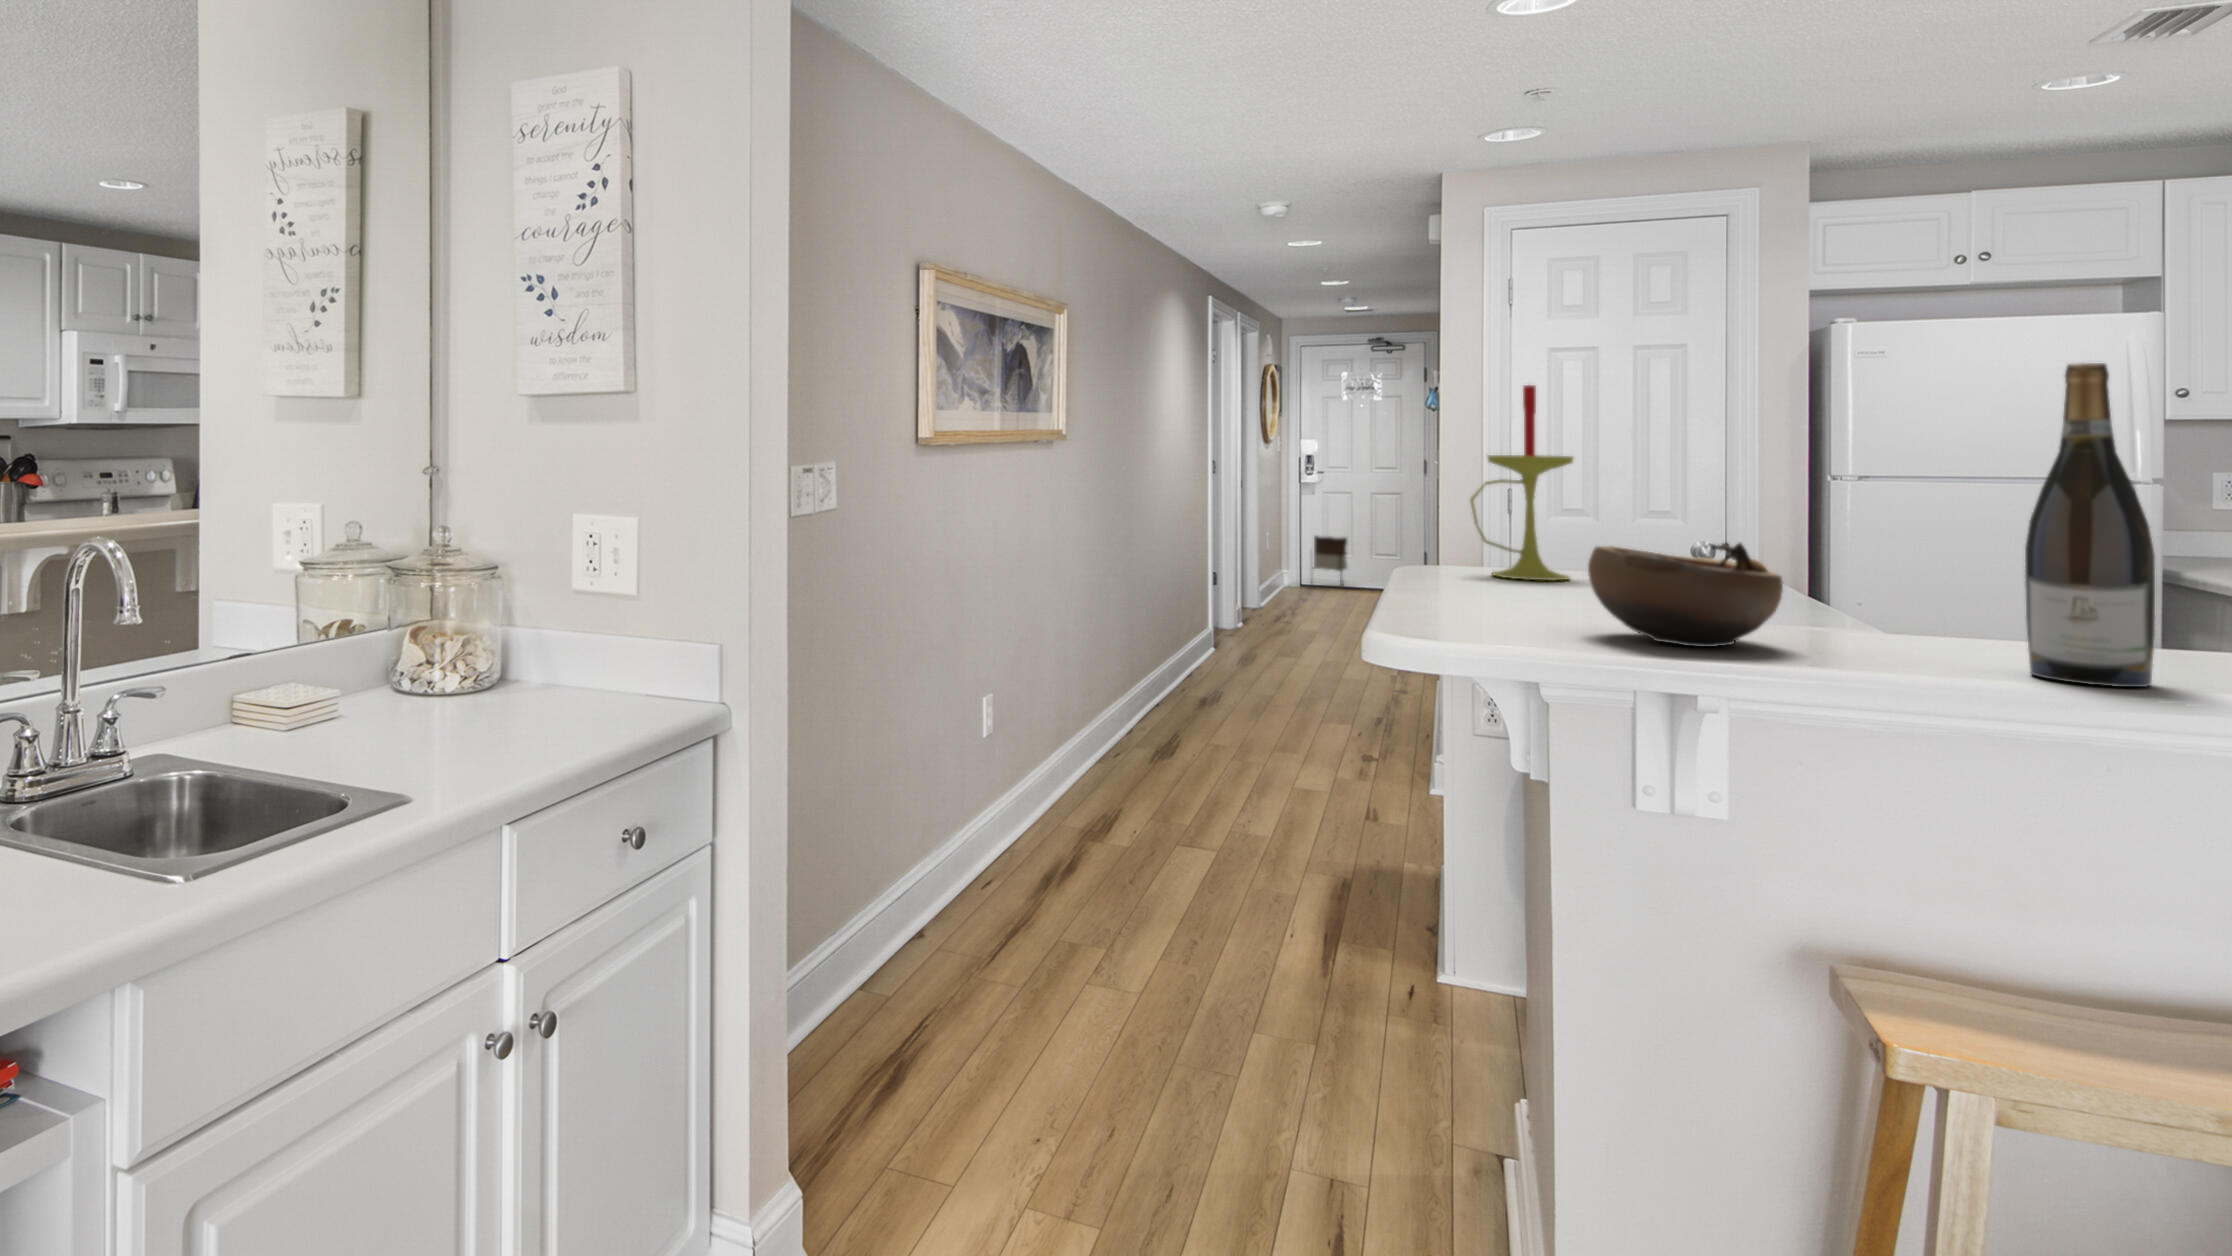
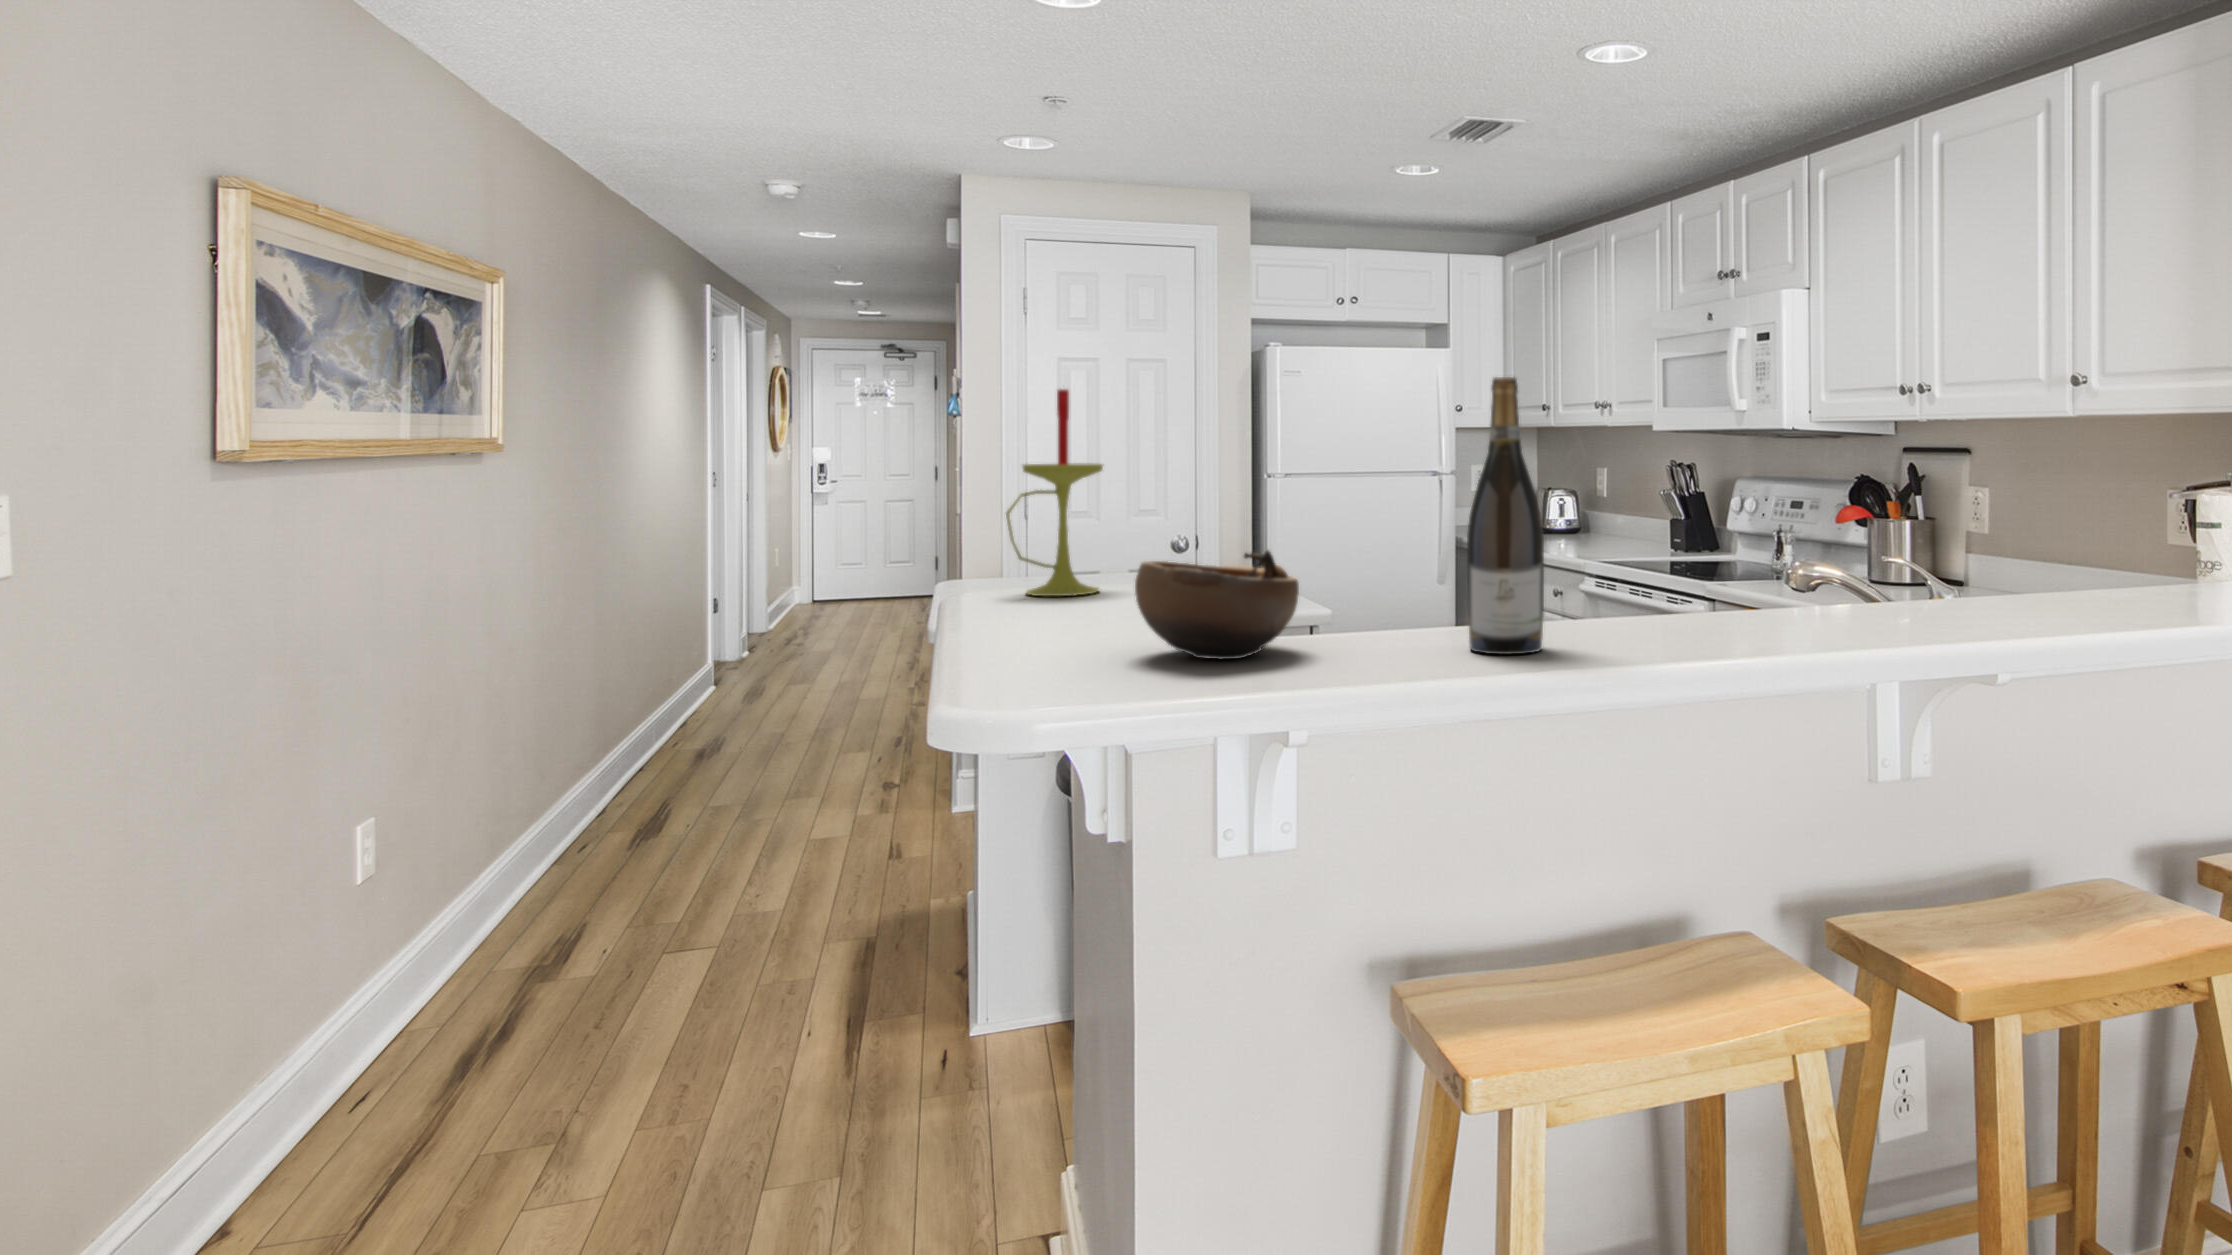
planter: present [1313,536,1347,585] -> none [822,549,863,605]

